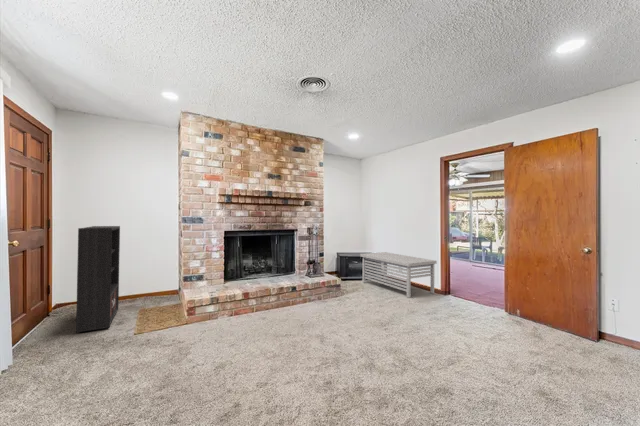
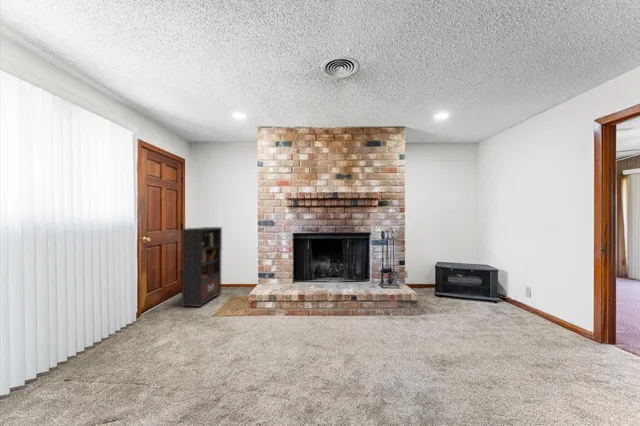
storage bench: present [360,252,437,298] -> none [465,266,584,339]

